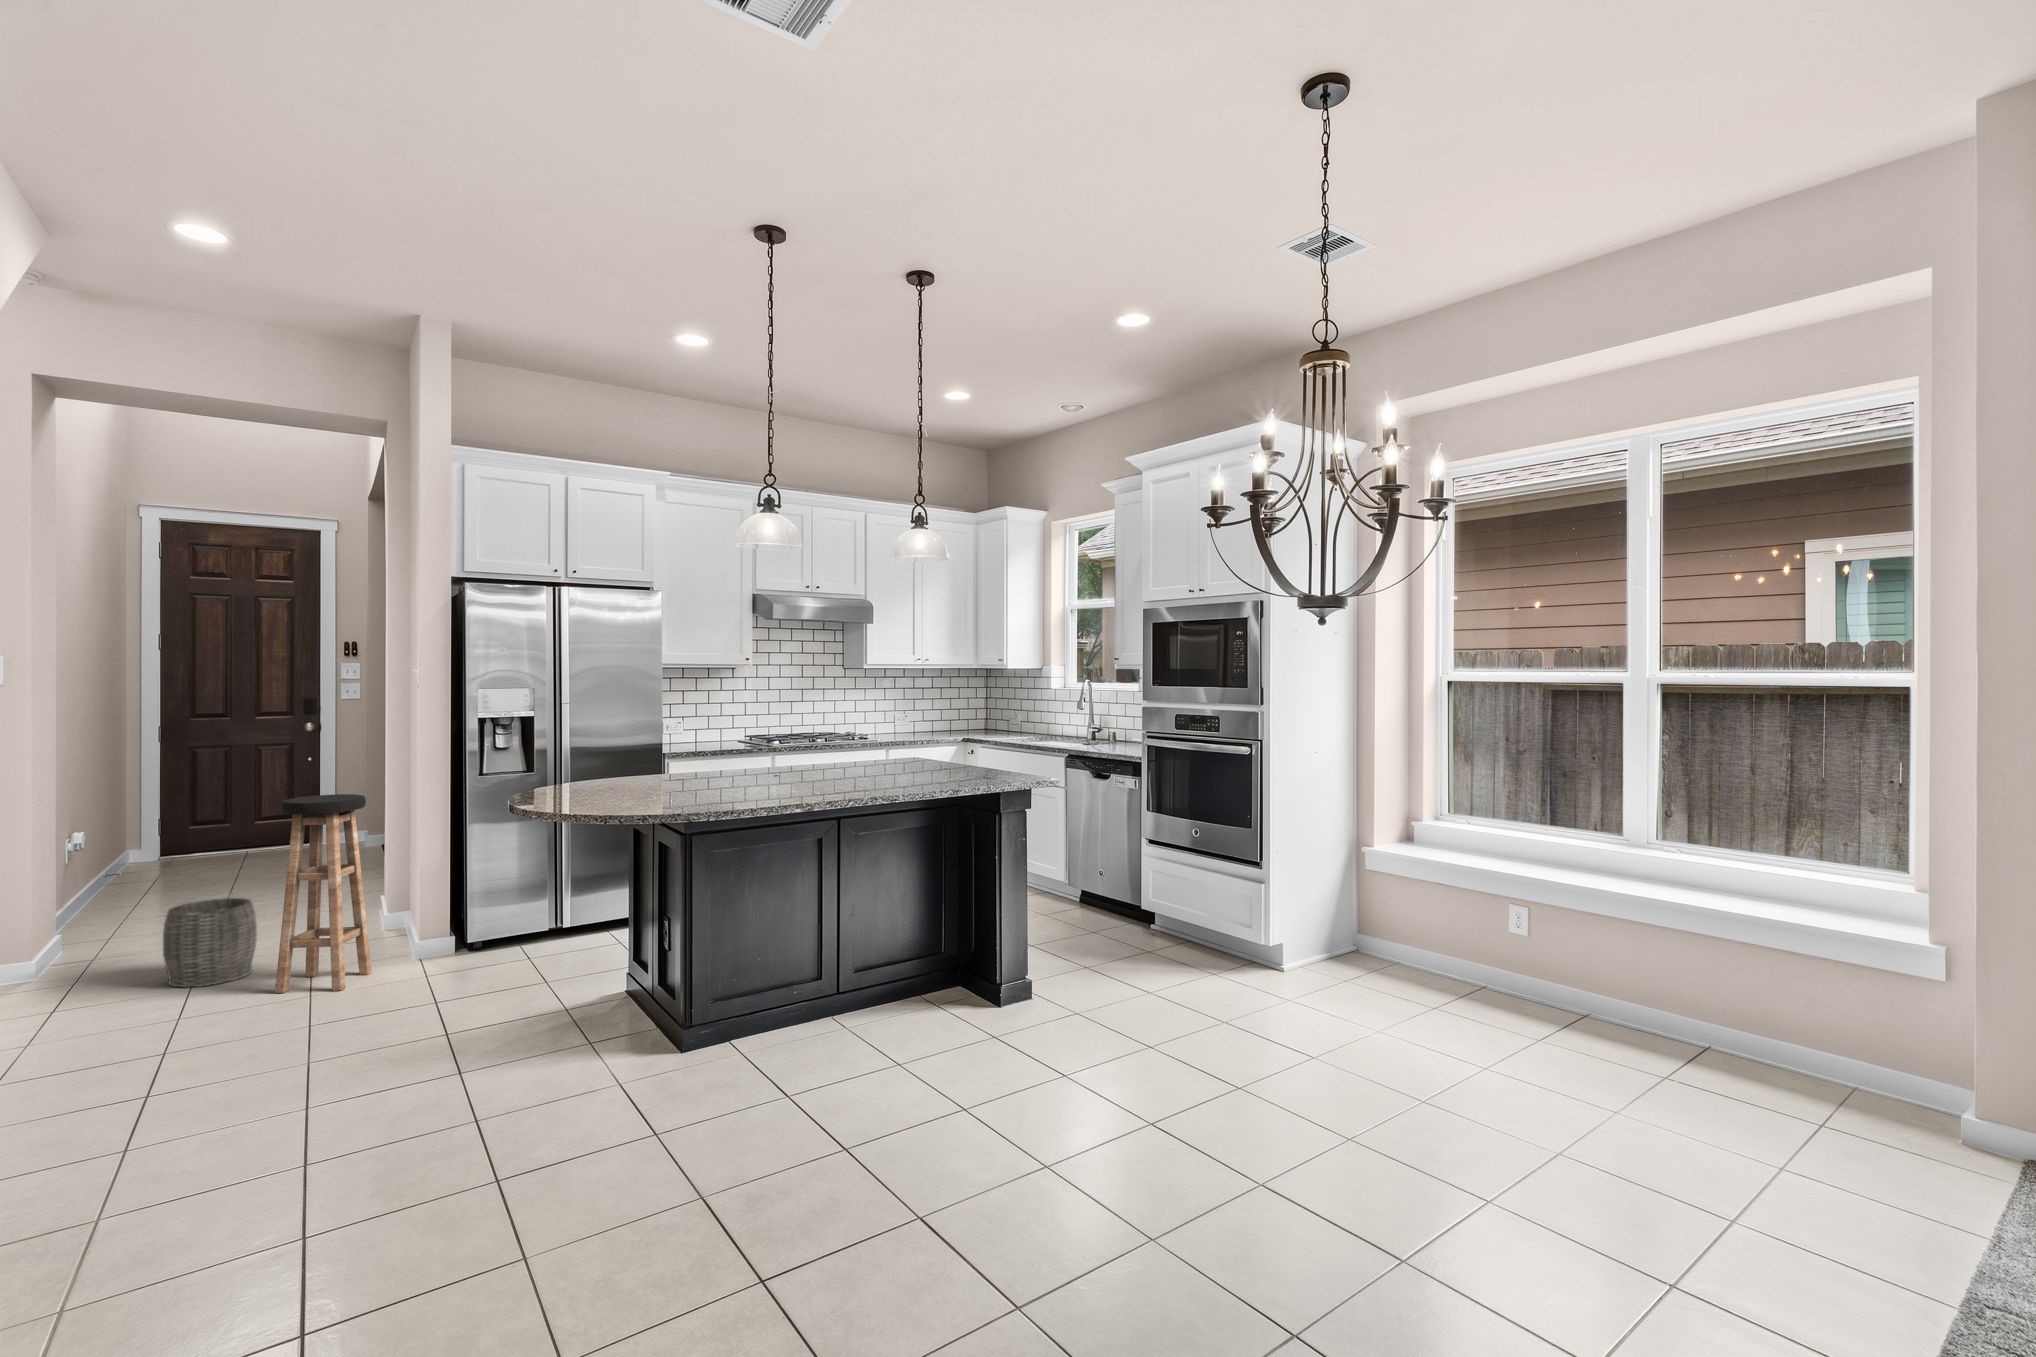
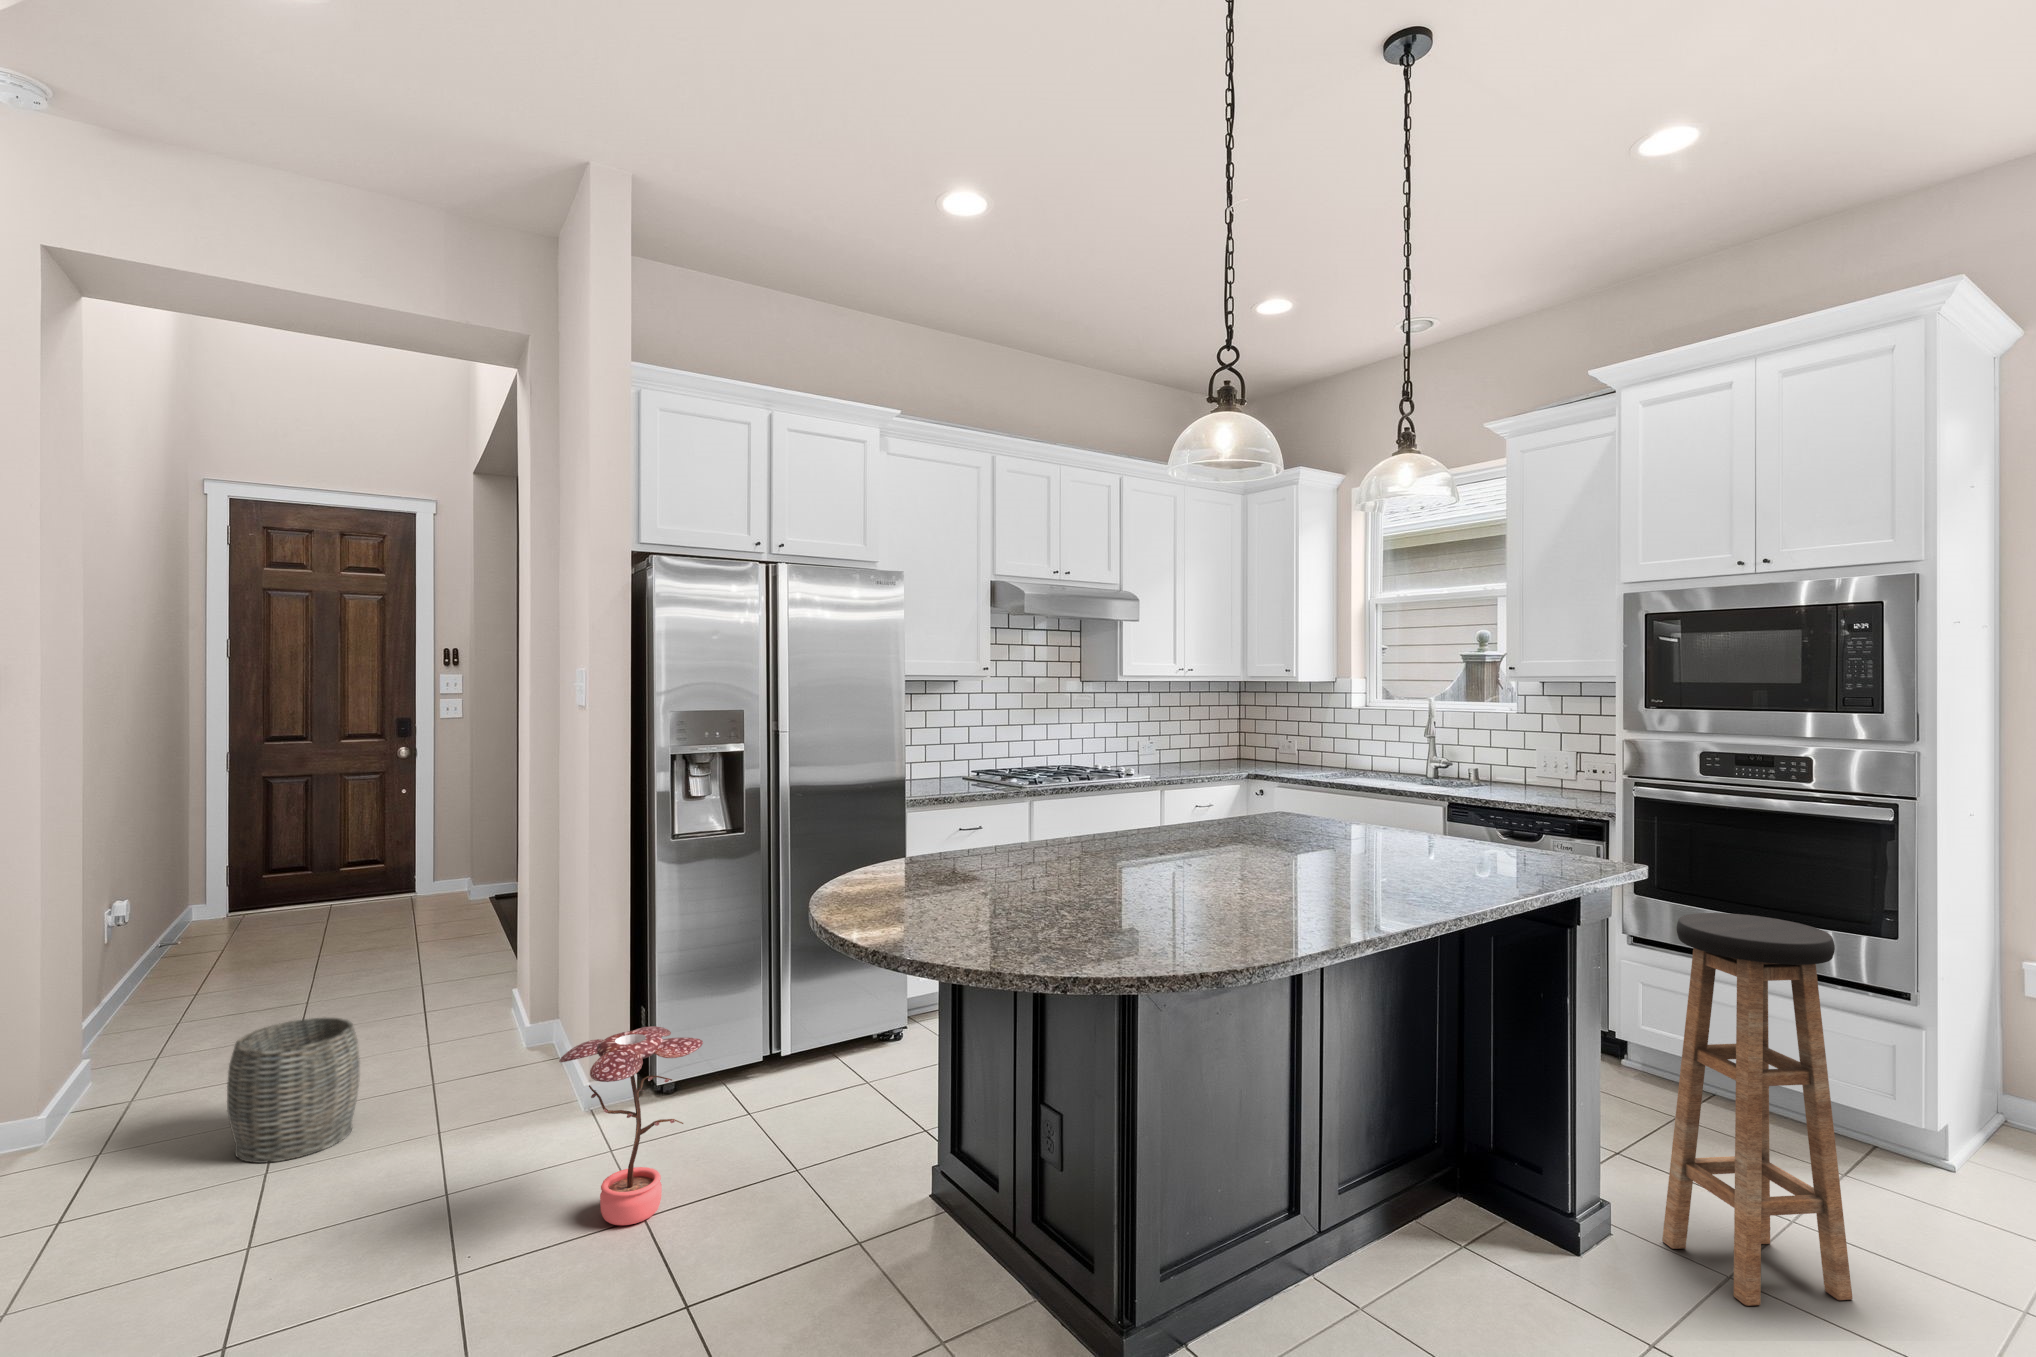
bar stool: present [275,794,372,993] -> present [1662,913,1852,1306]
potted plant: none [382,891,479,1009] -> present [559,1026,703,1225]

